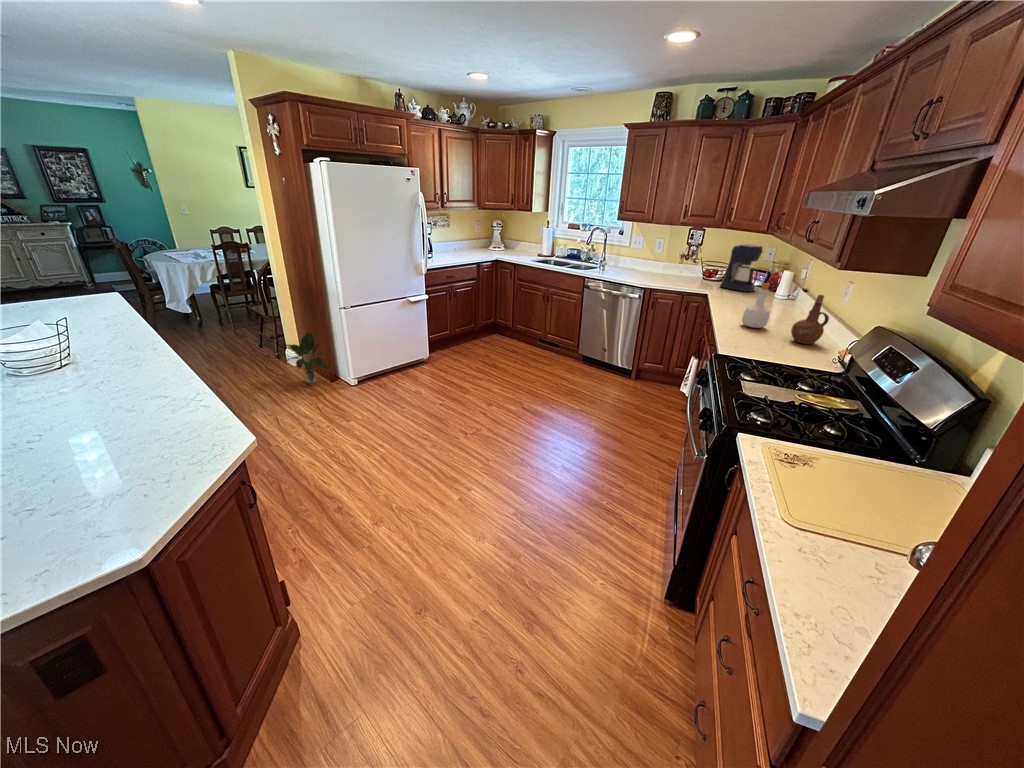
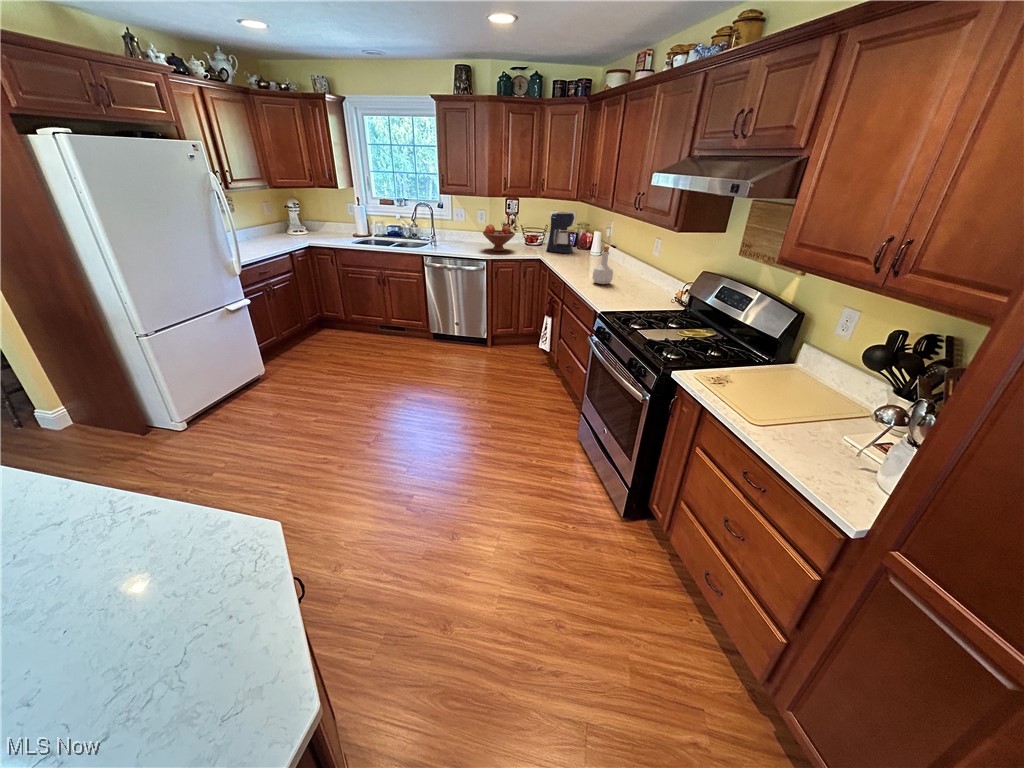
fruit bowl: none [648,252,685,281] -> present [483,224,515,251]
ceramic pitcher: present [791,295,829,344] -> none [633,252,656,292]
potted plant: present [286,332,330,383] -> none [49,377,137,447]

